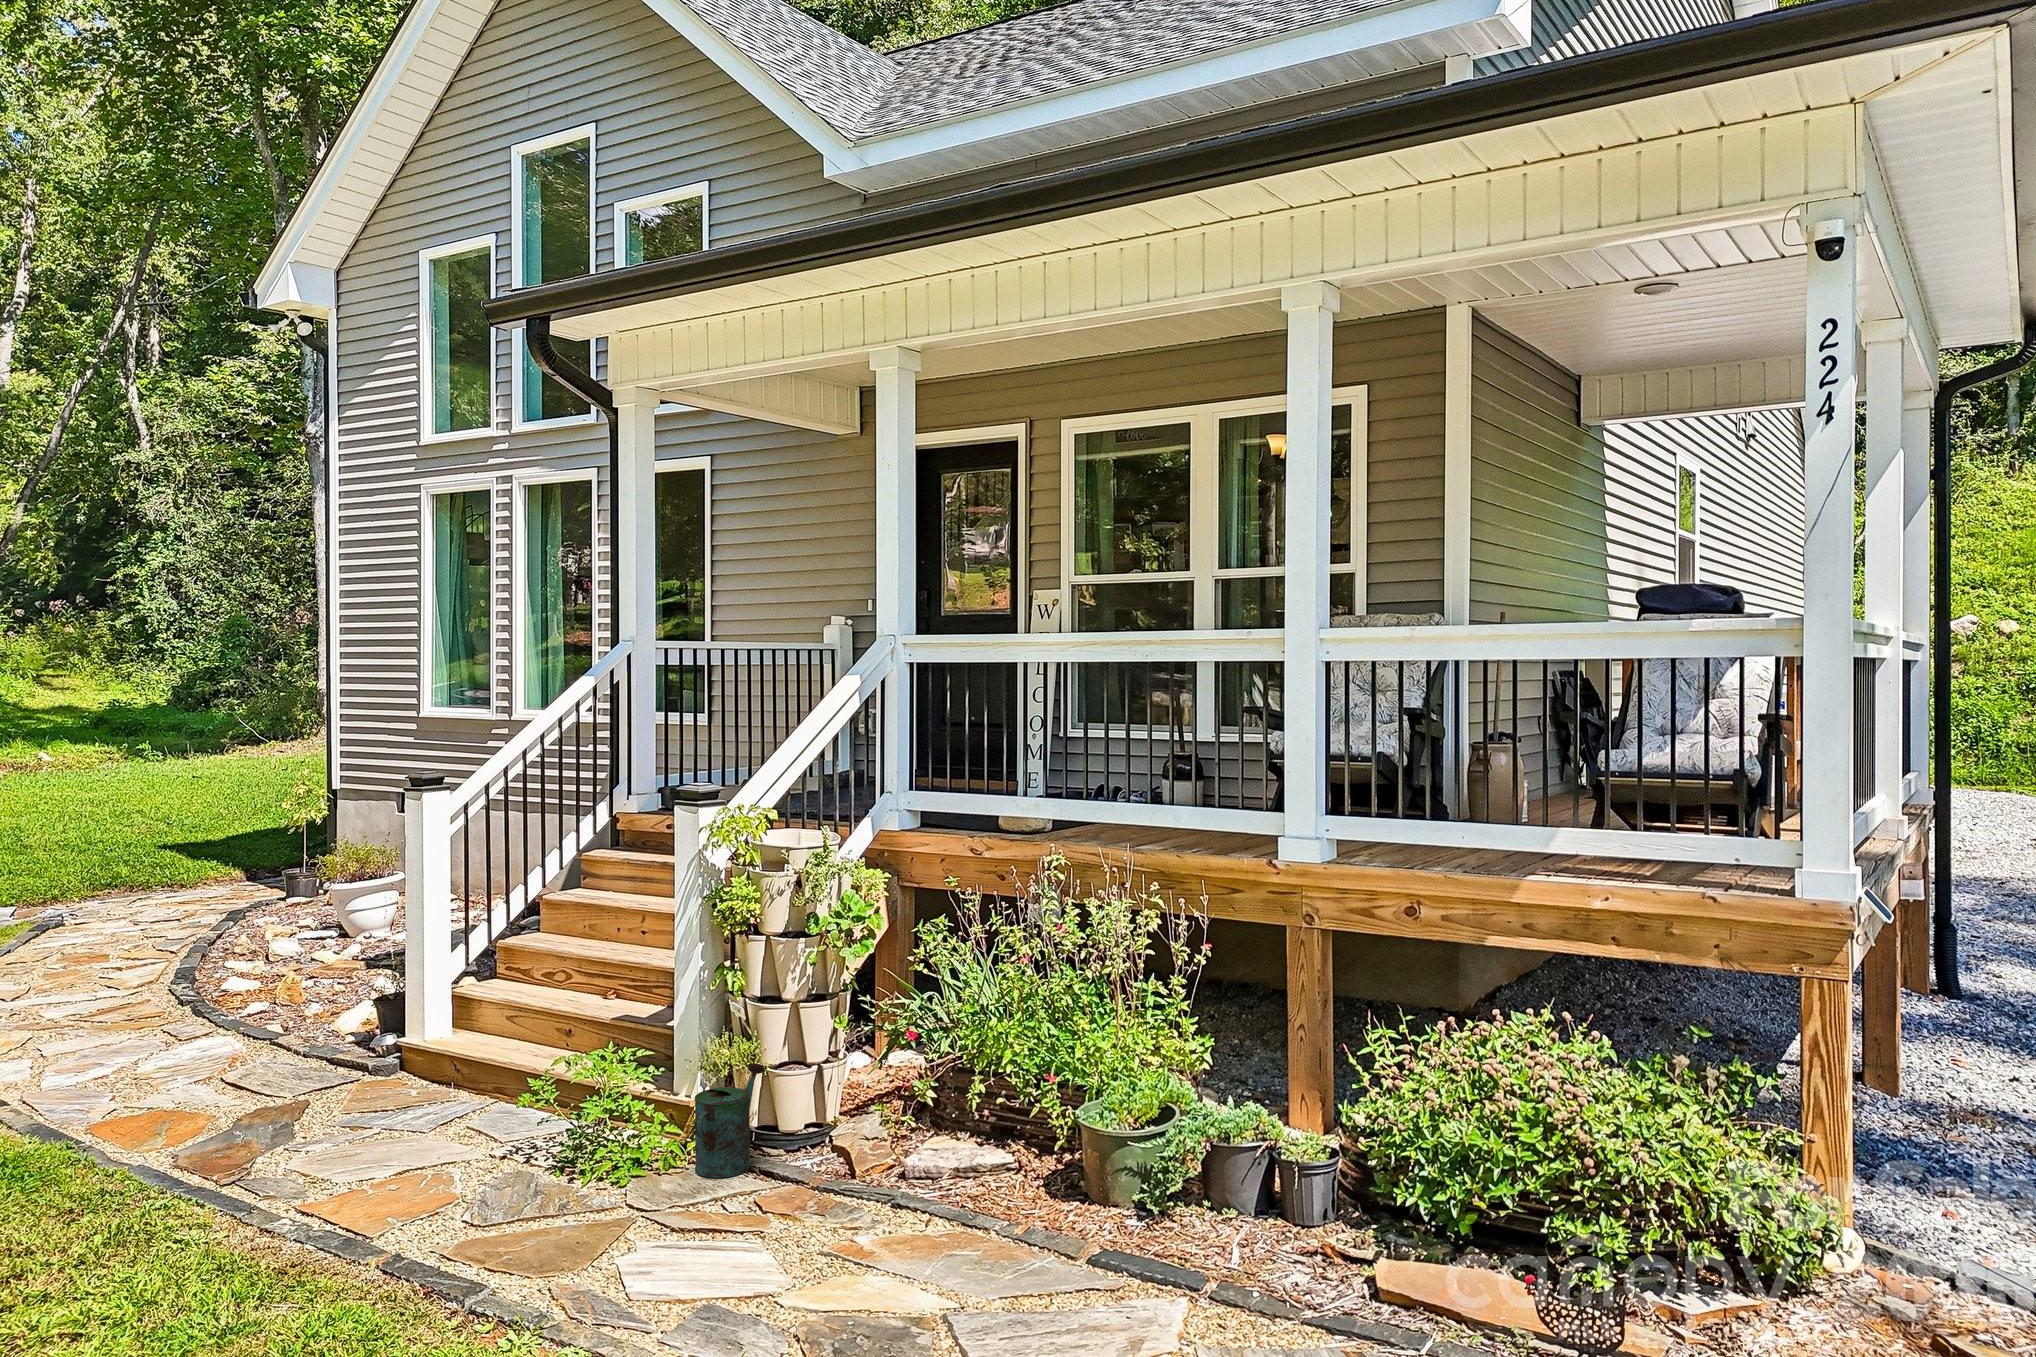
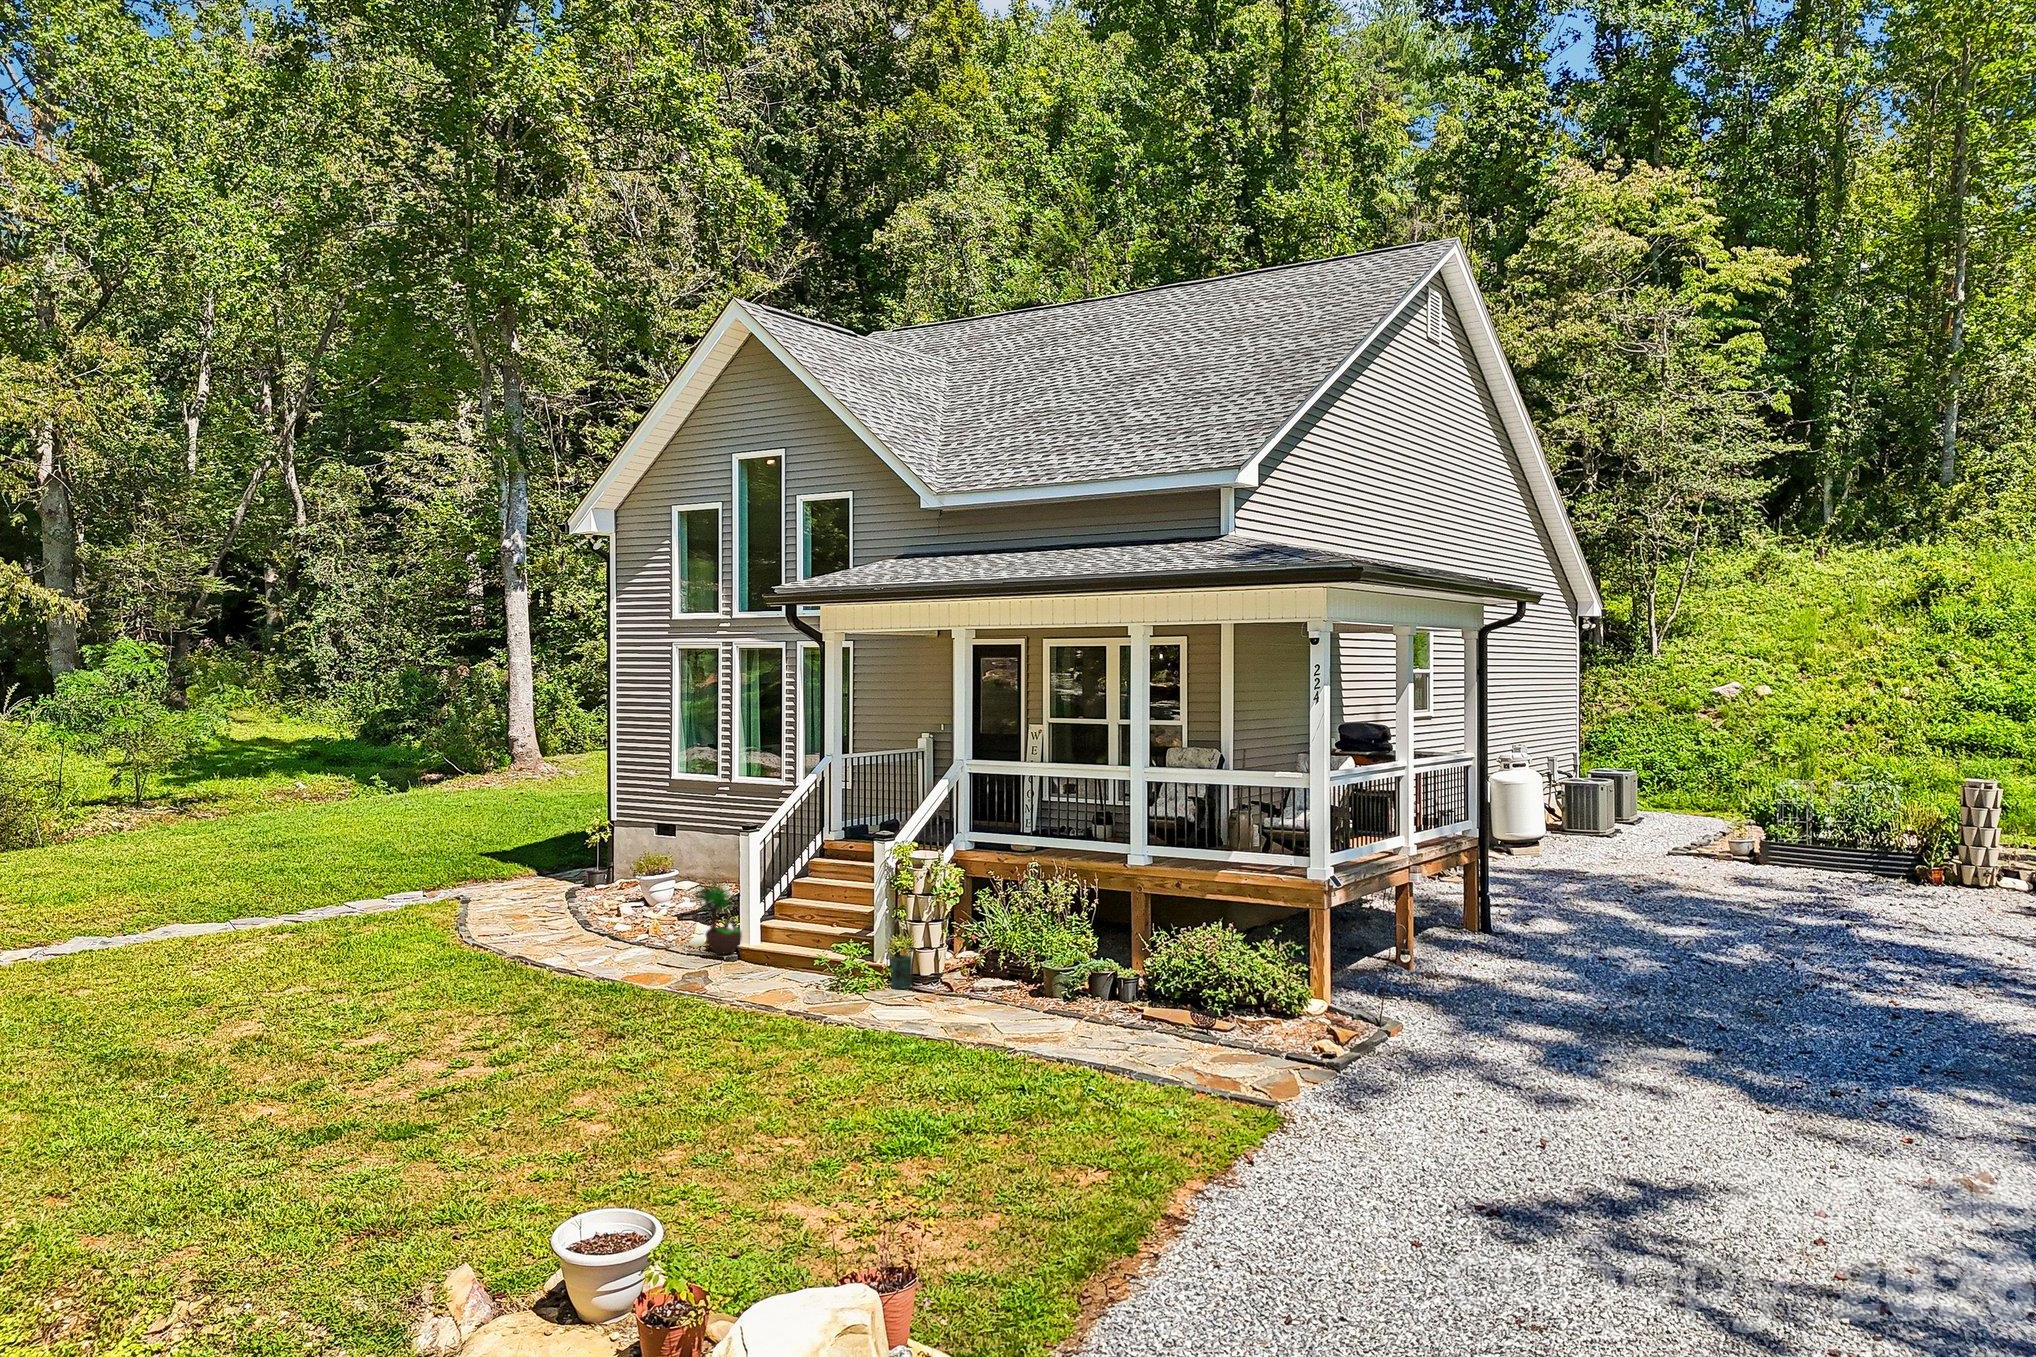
potted tree: none [282,886,405,1064] -> present [693,881,742,954]

